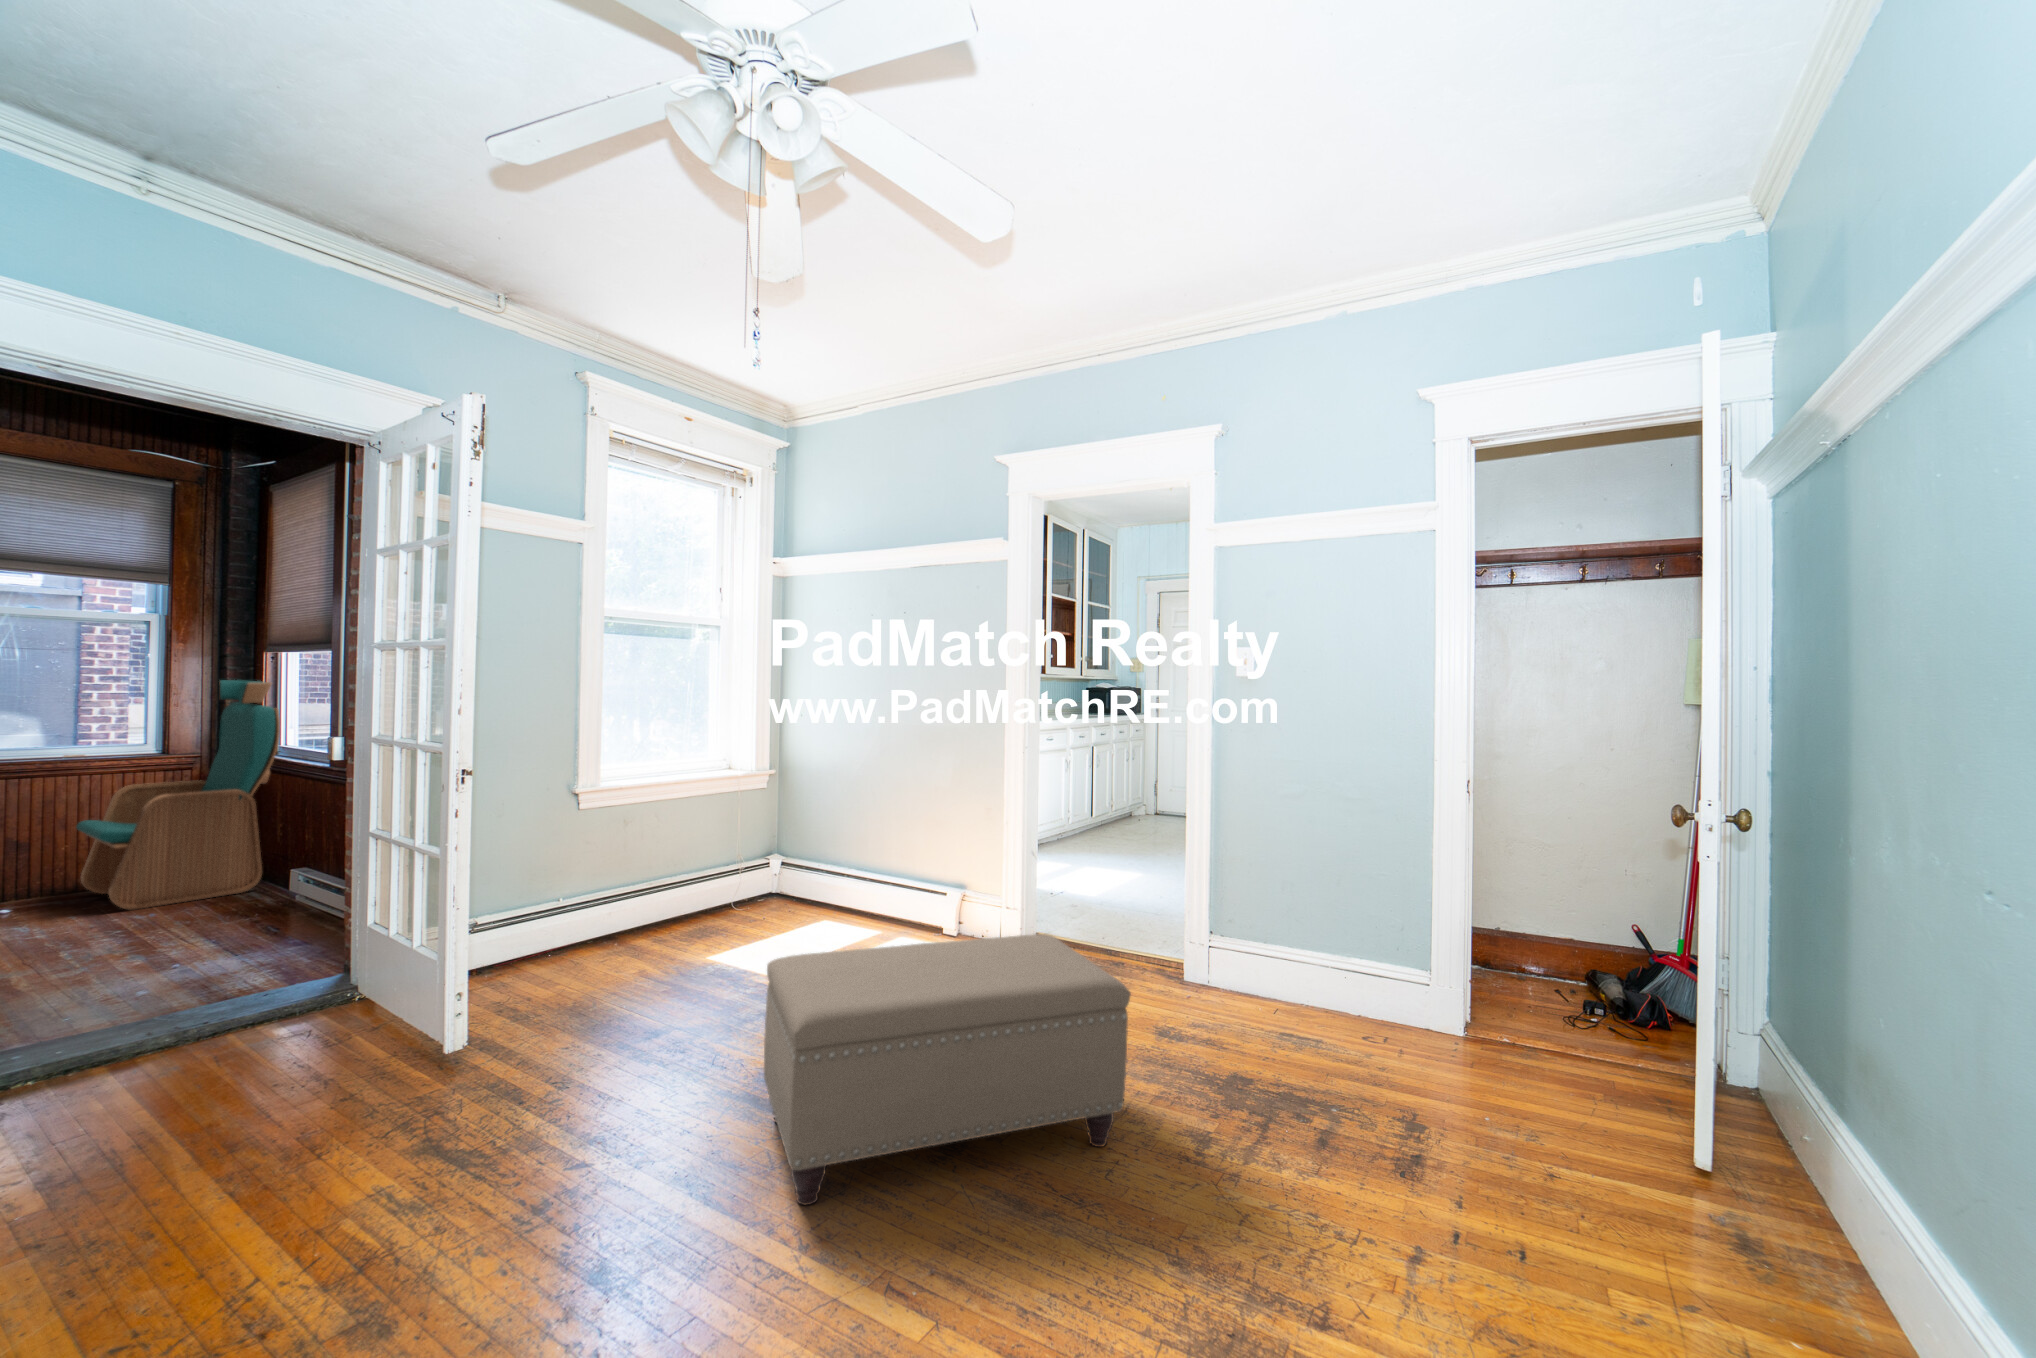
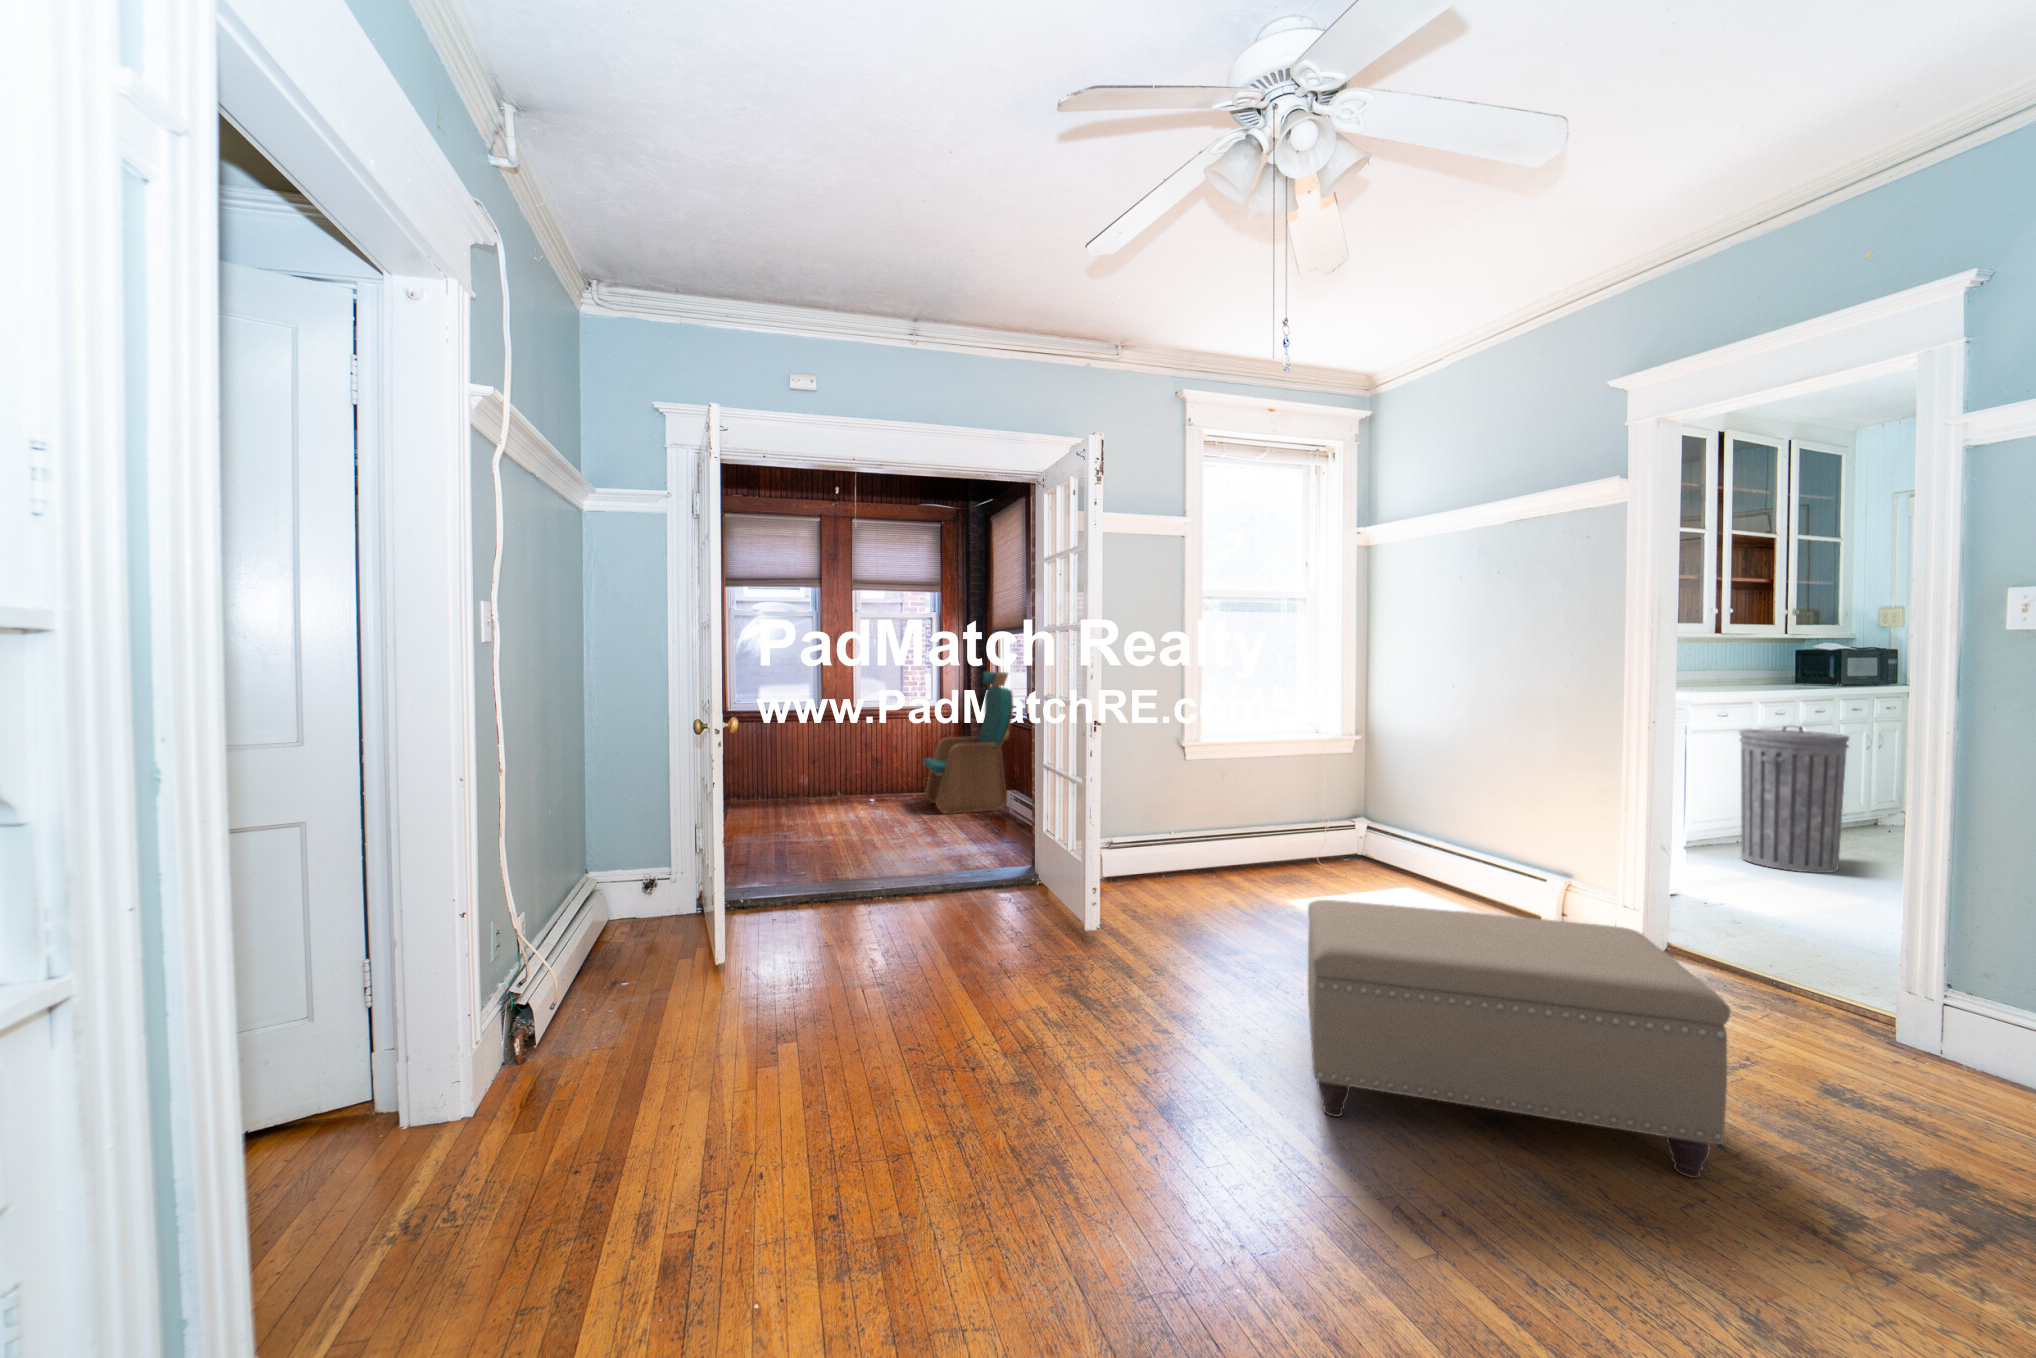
trash can: none [1068,742,1132,858] -> present [1739,726,1849,873]

